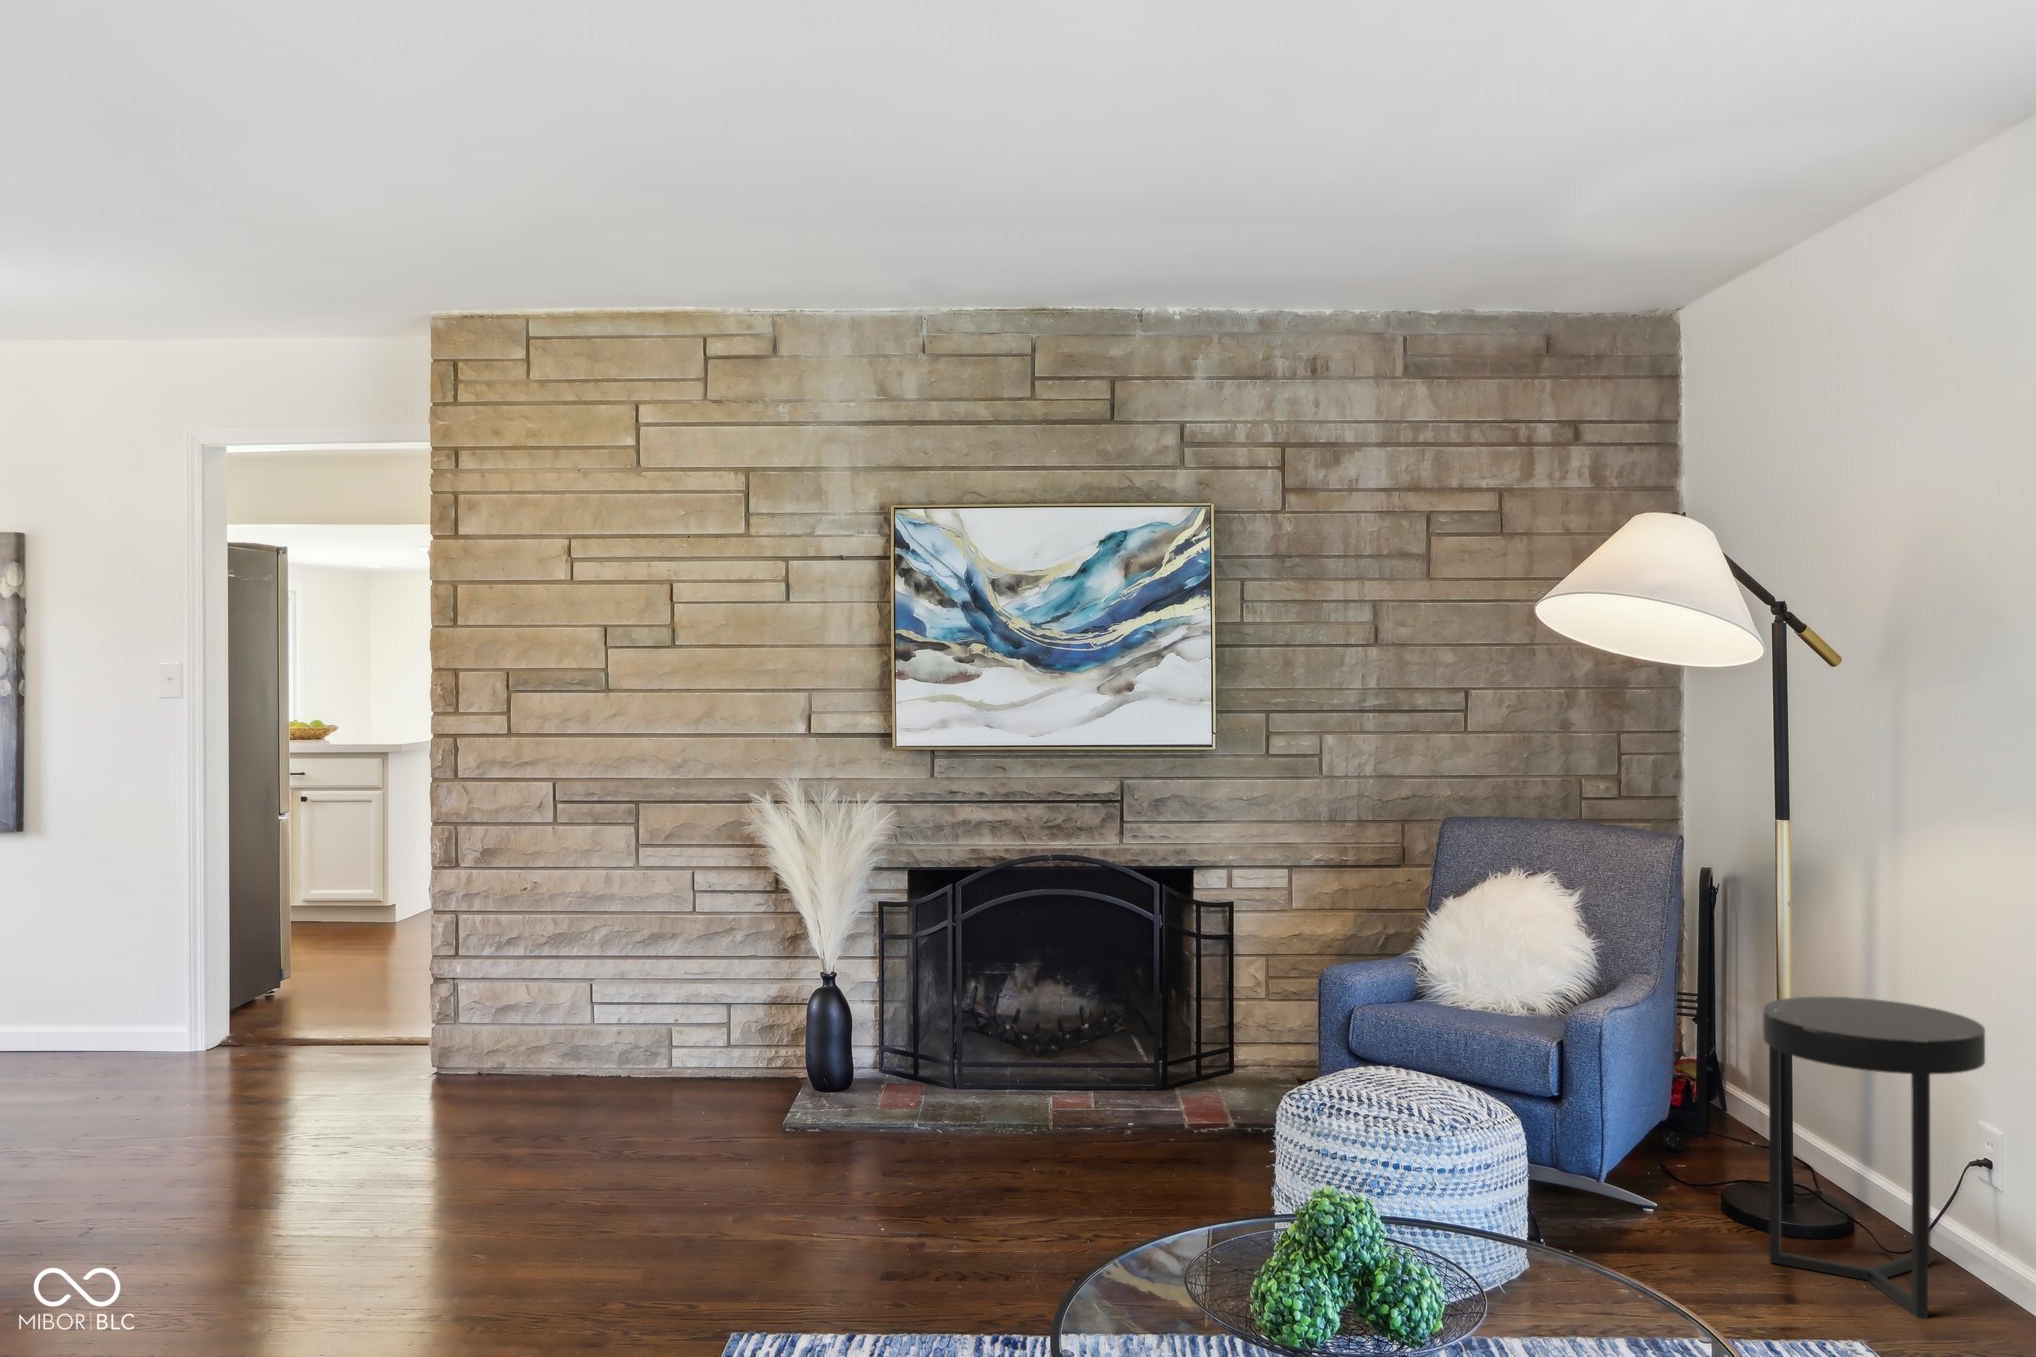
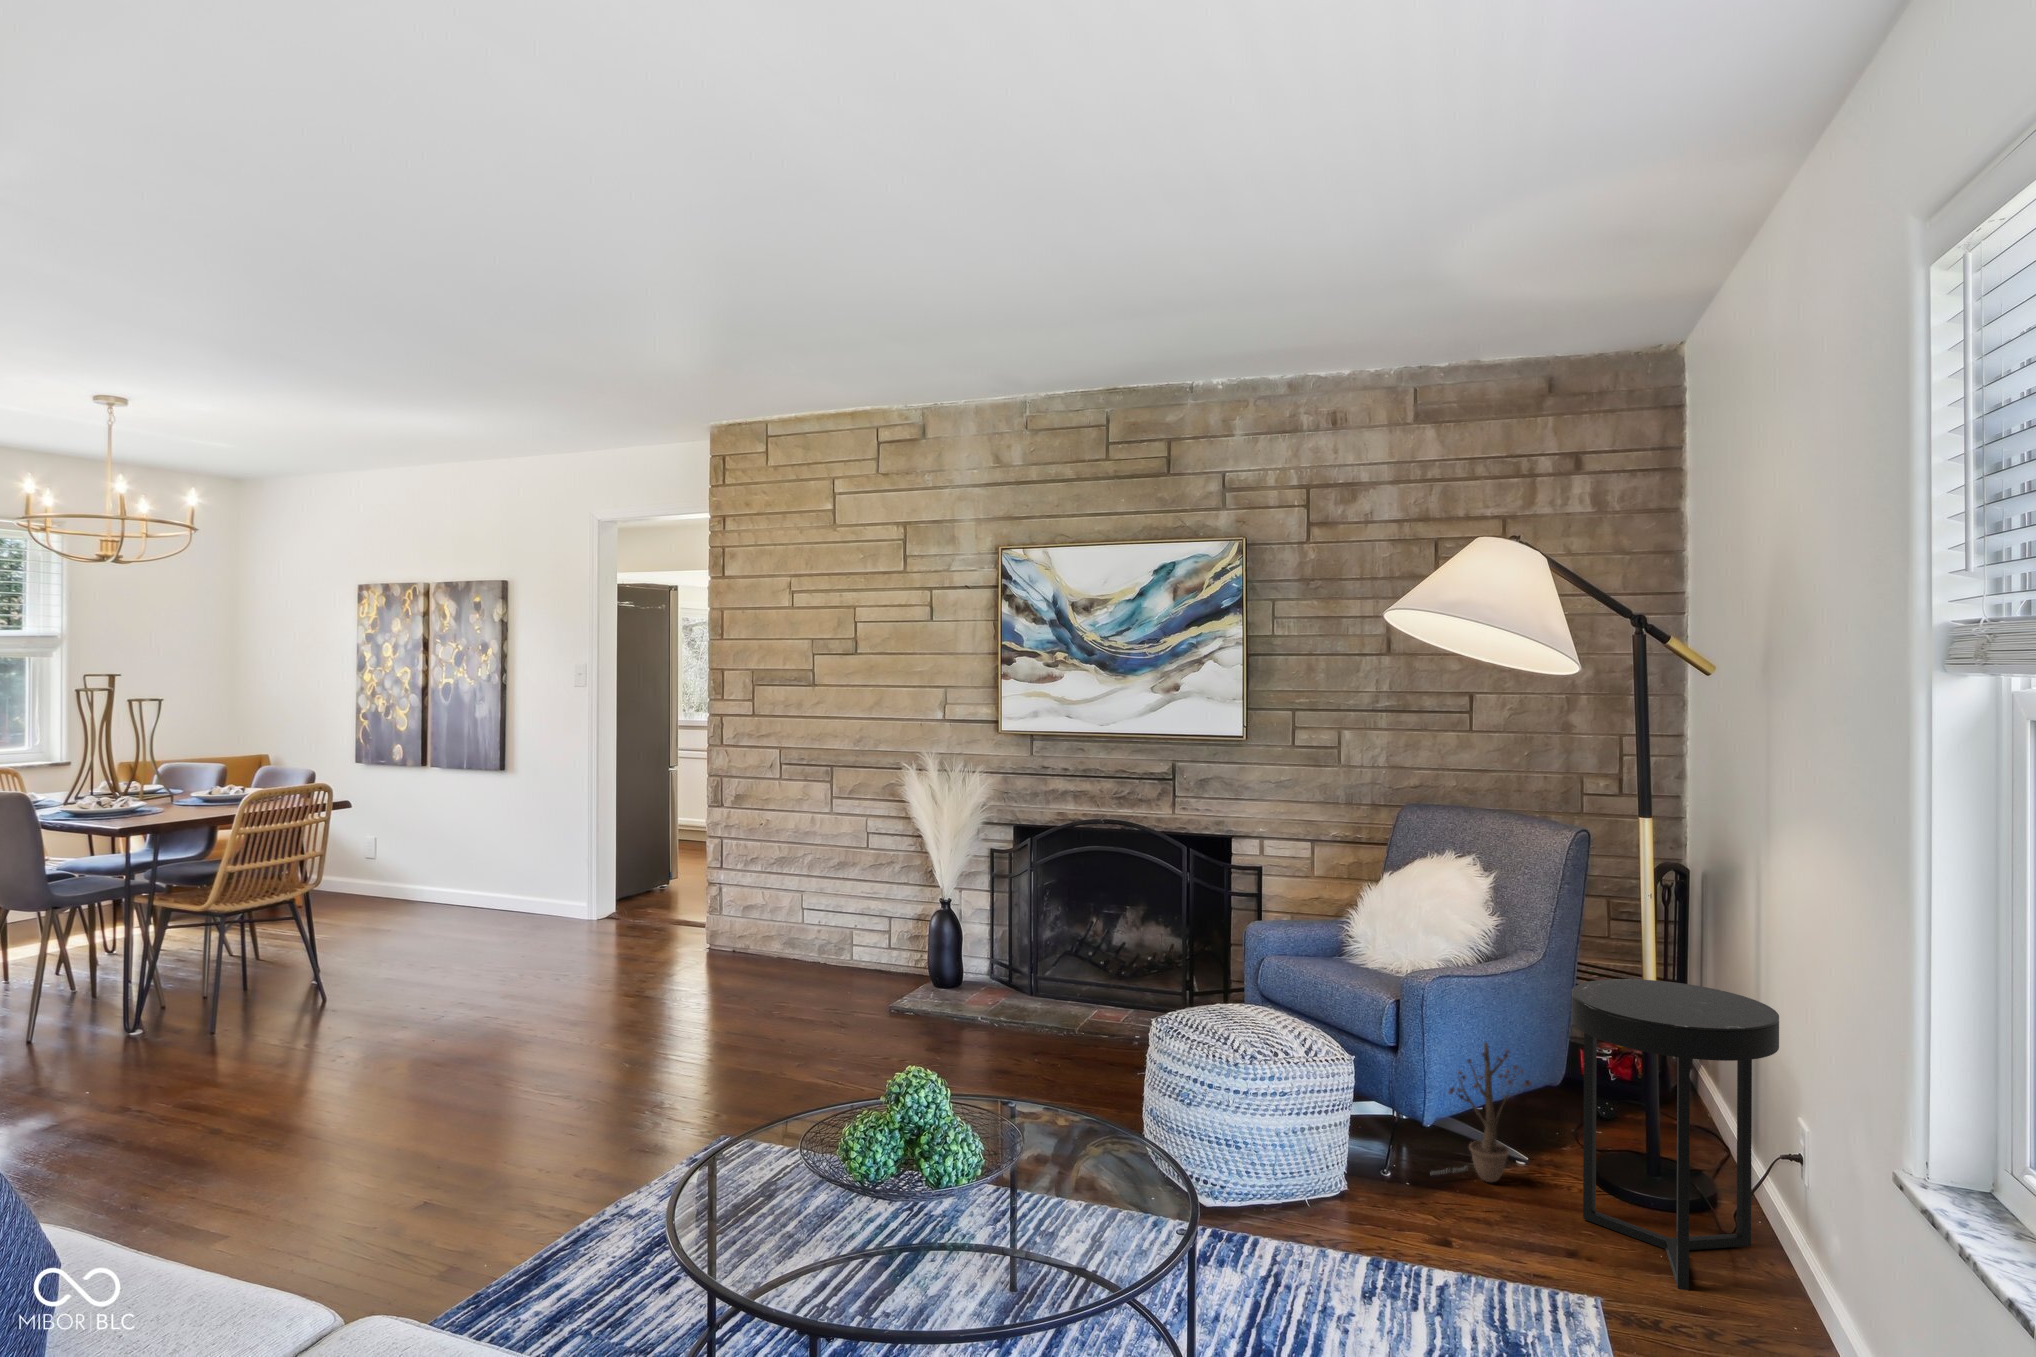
decorative plant: none [1594,1082,1685,1240] -> present [1431,1042,1532,1182]

